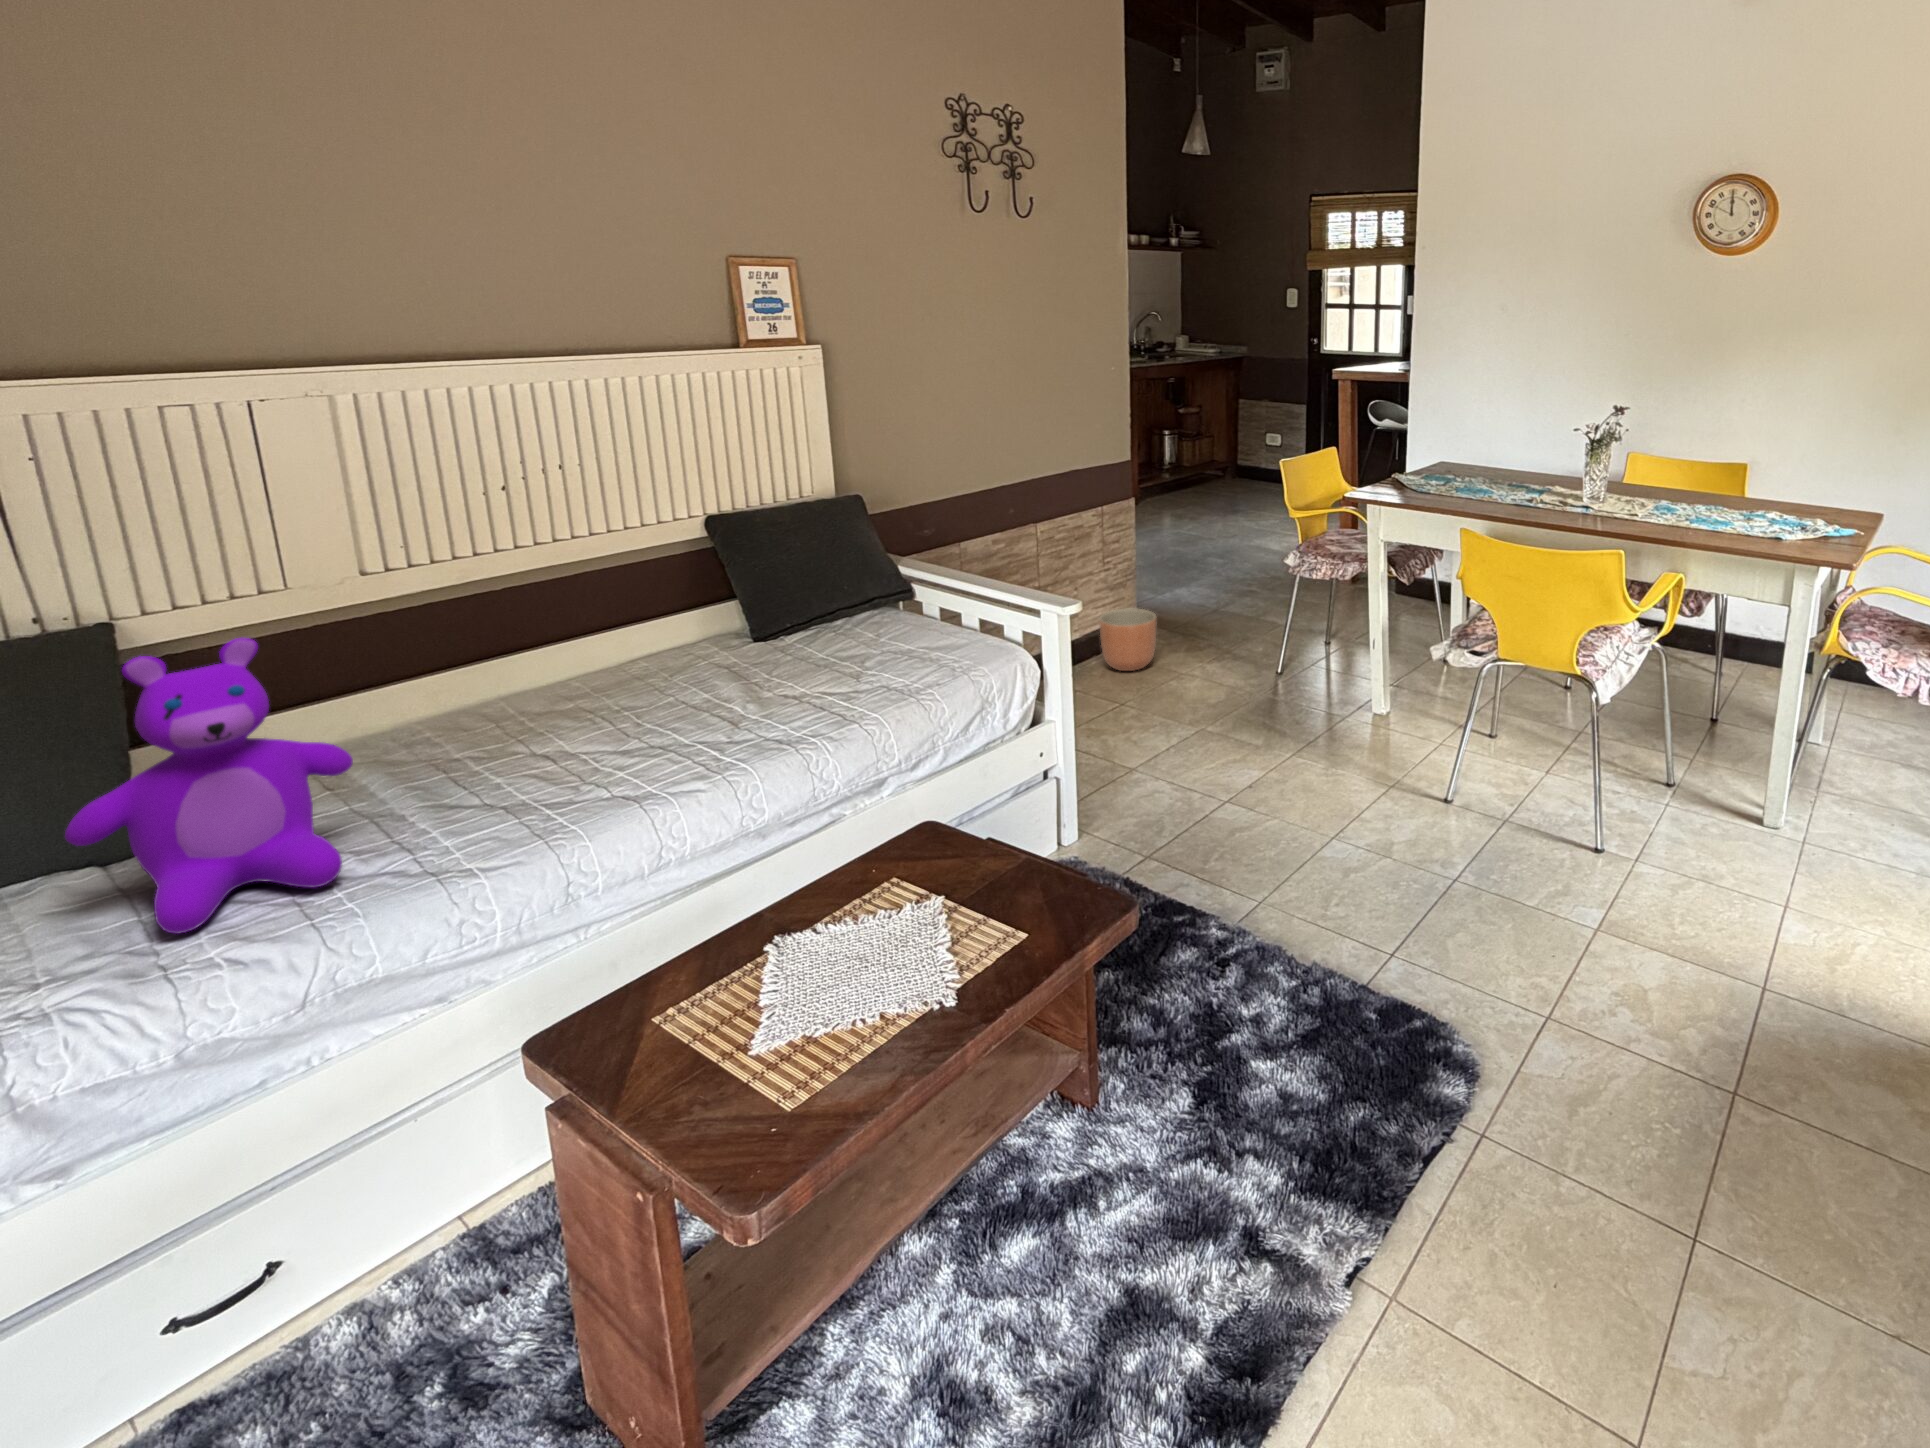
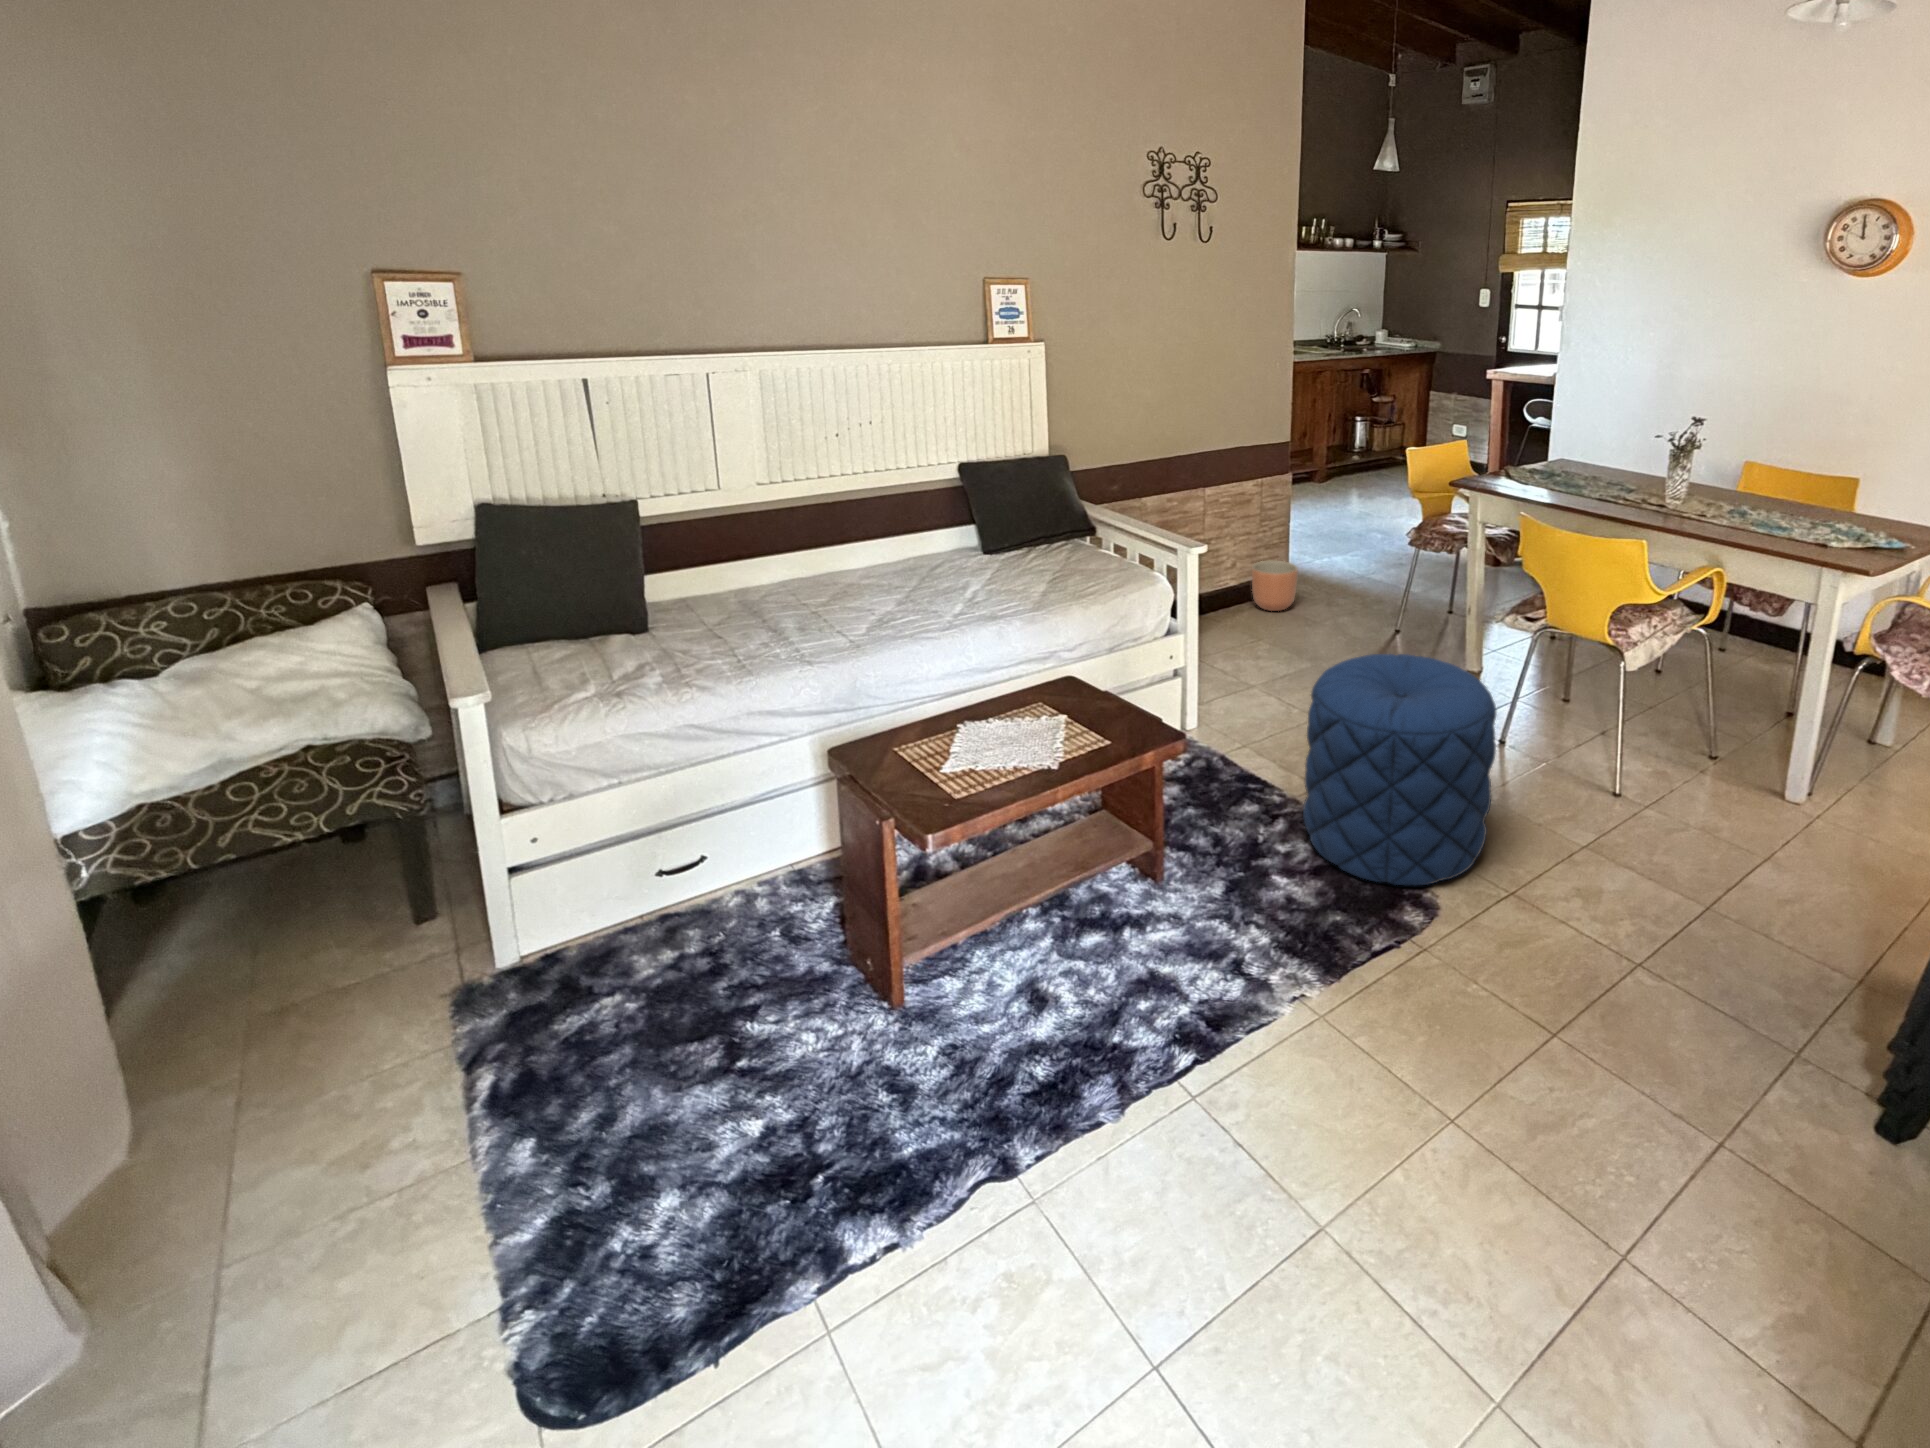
teddy bear: present [65,638,353,934] -> none [623,509,753,667]
pouf: none [1261,725,1510,1041] -> present [1303,654,1496,885]

